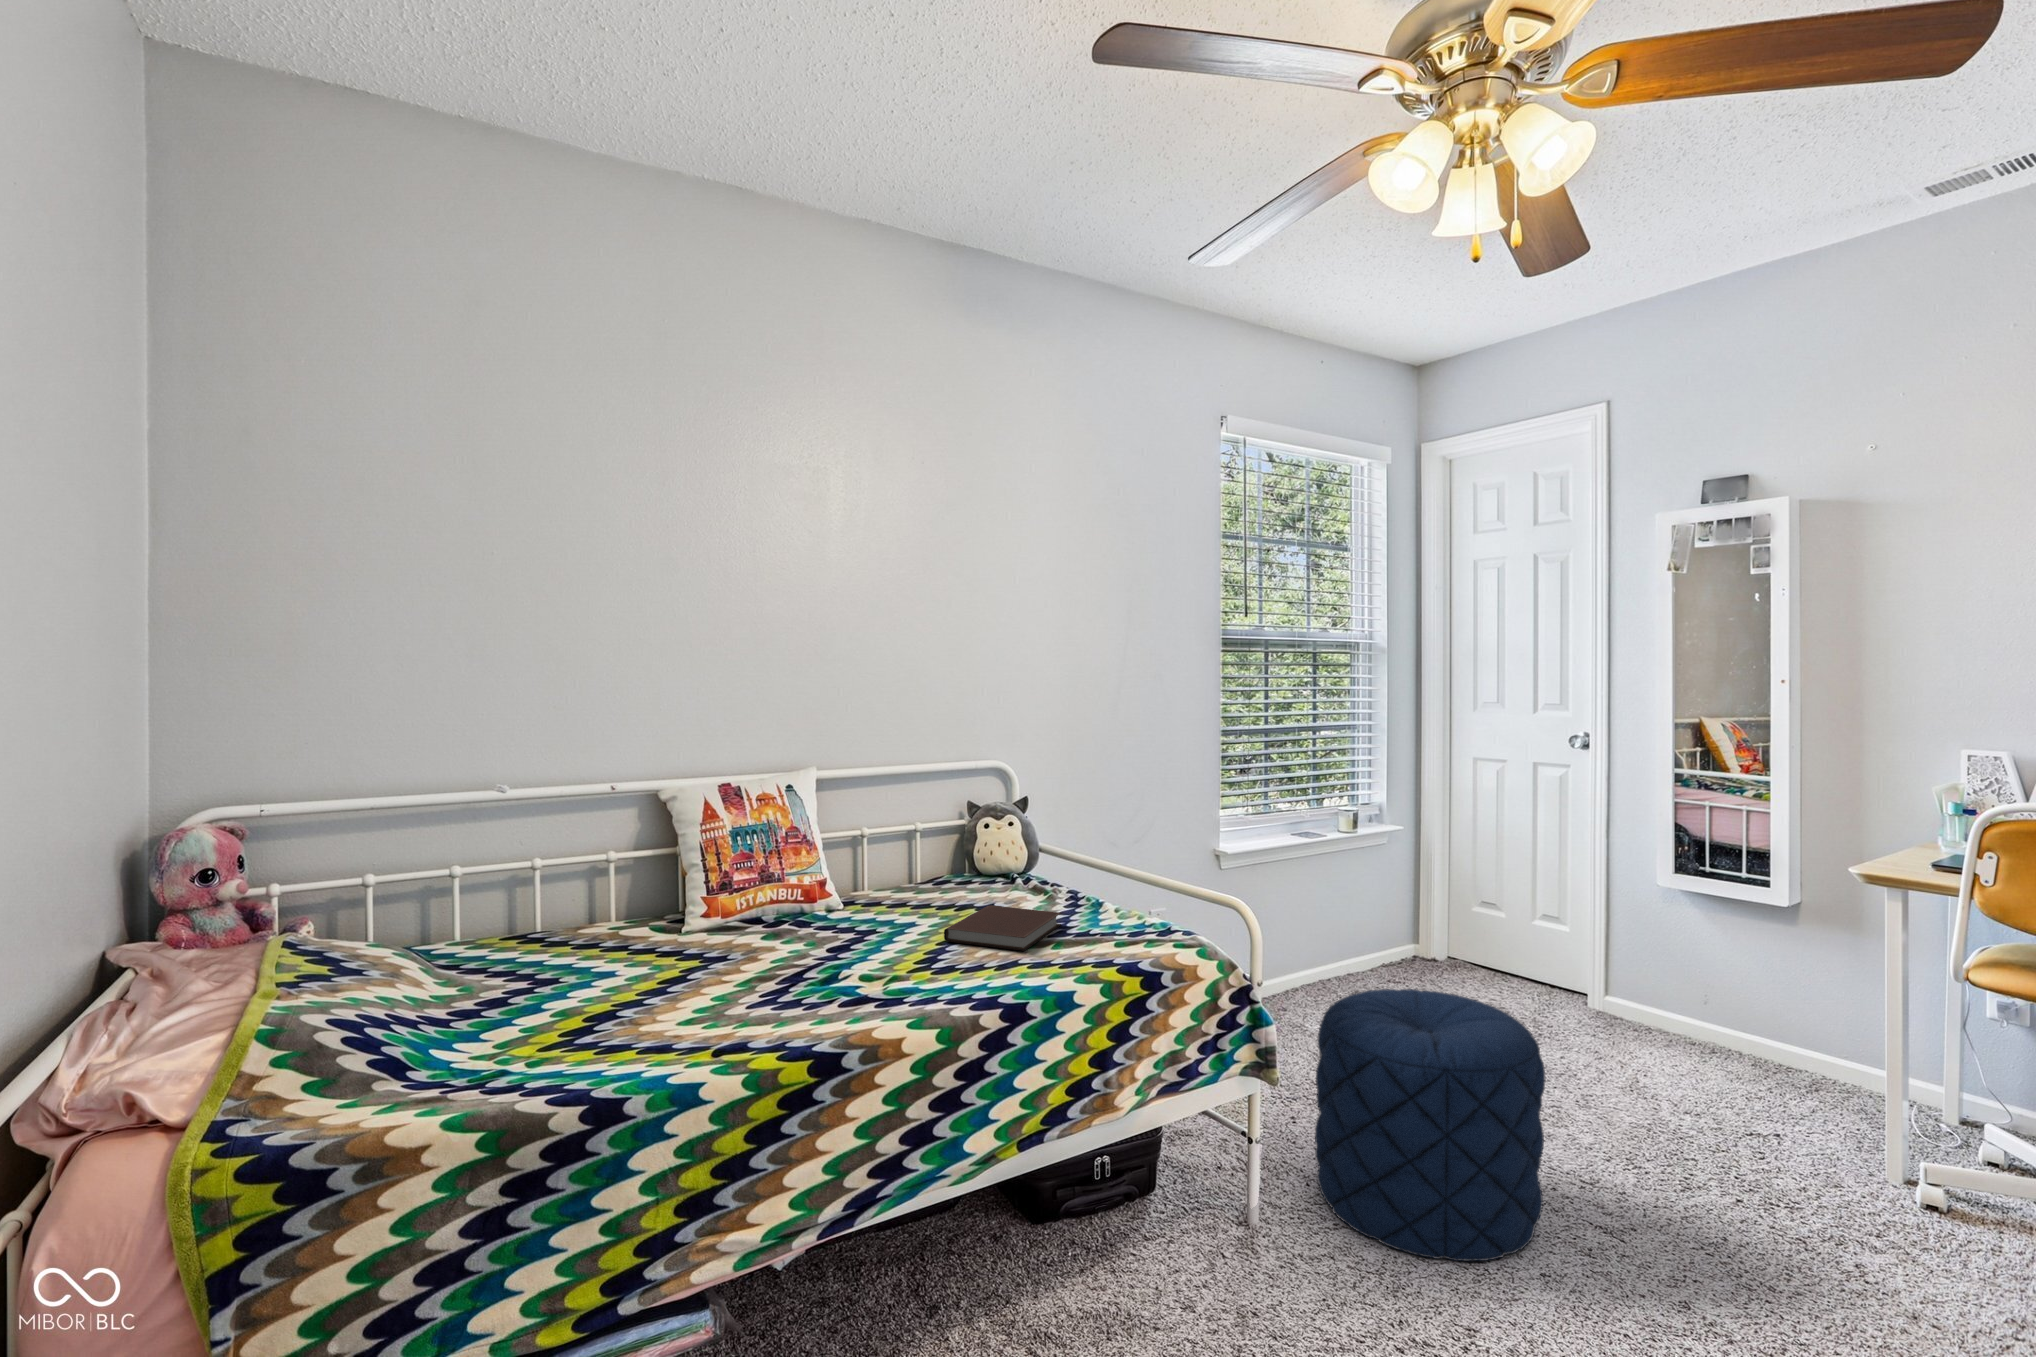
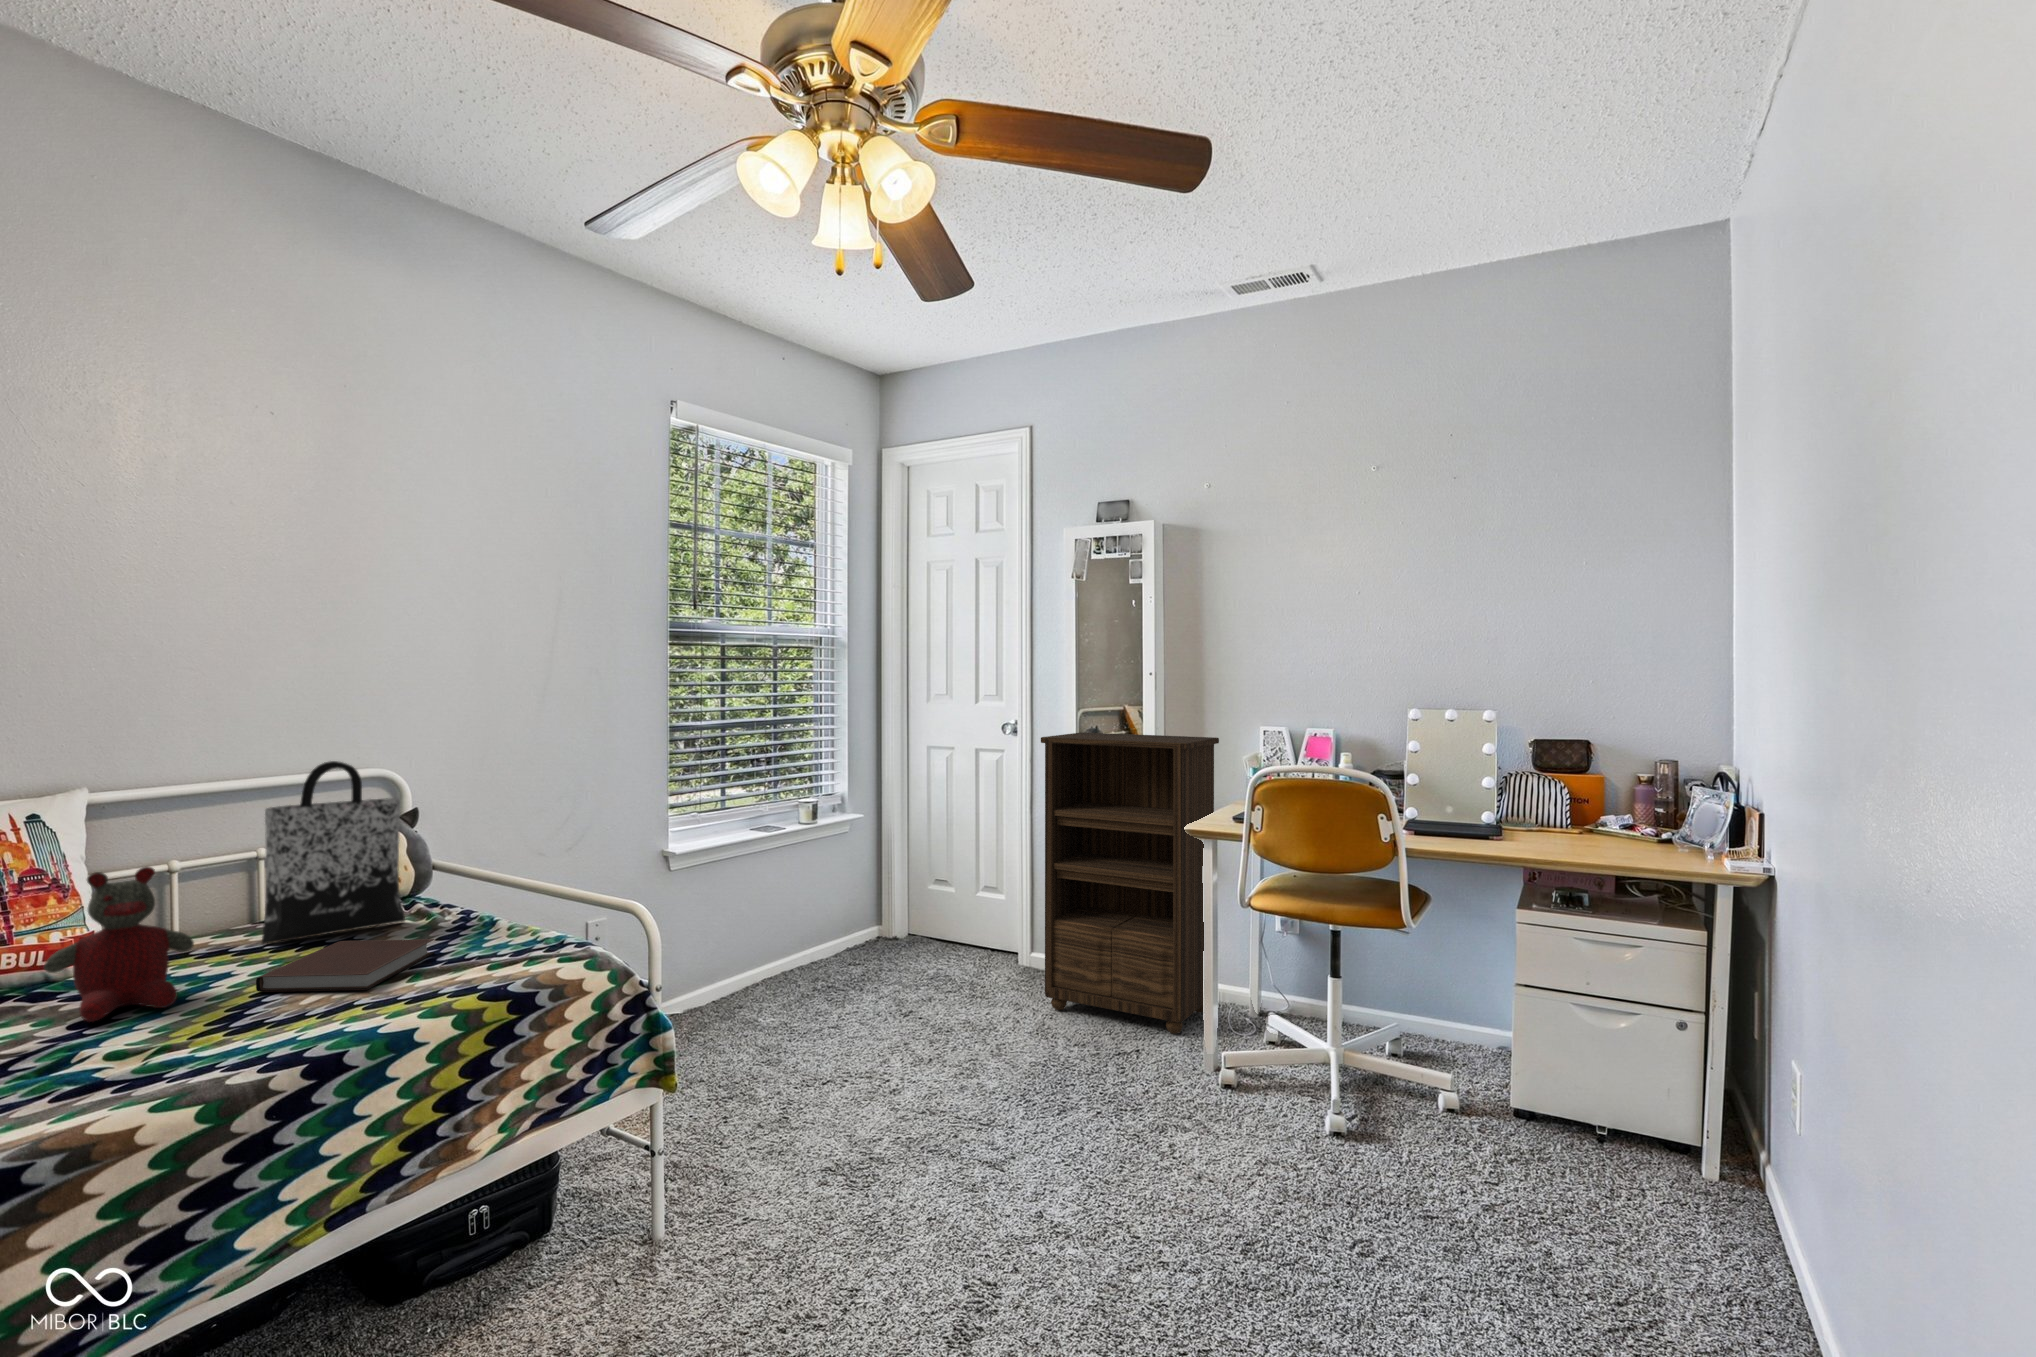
bookshelf: none [1634,750,1898,1126] -> present [1041,732,1219,1034]
tote bag: none [930,753,1027,901] -> present [262,761,405,944]
stuffed bear: none [815,832,901,949] -> present [44,867,194,1022]
pouf: present [1315,989,1545,1261] -> none [730,970,937,1230]

